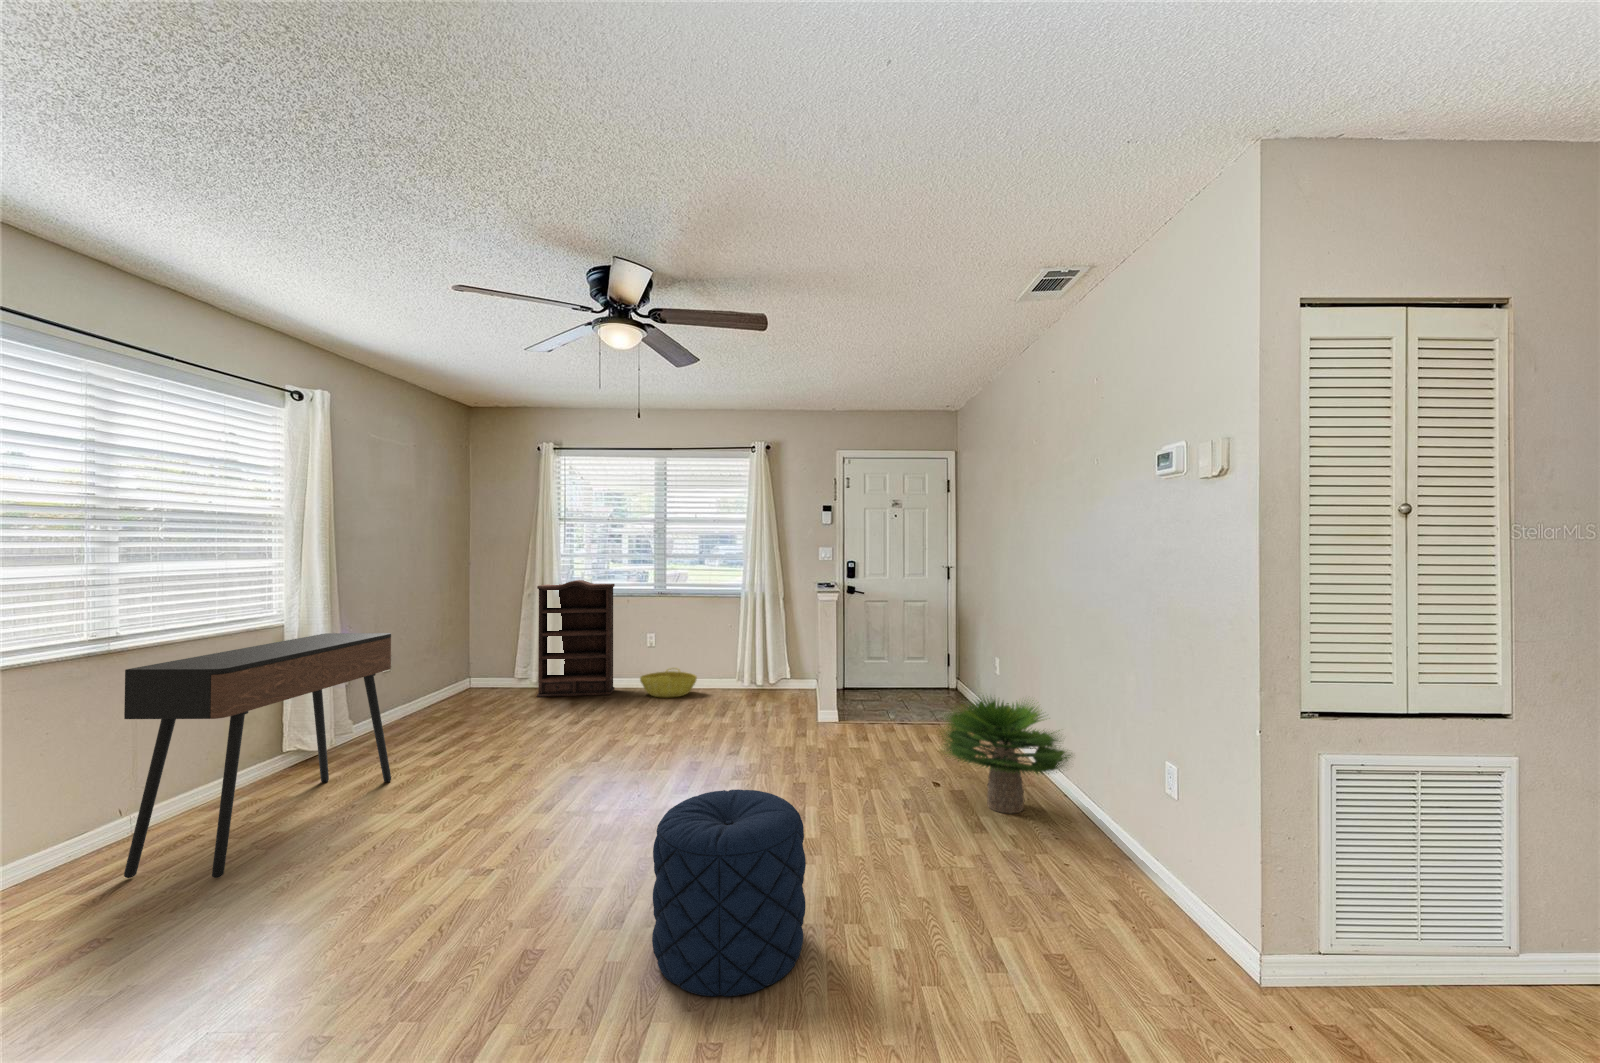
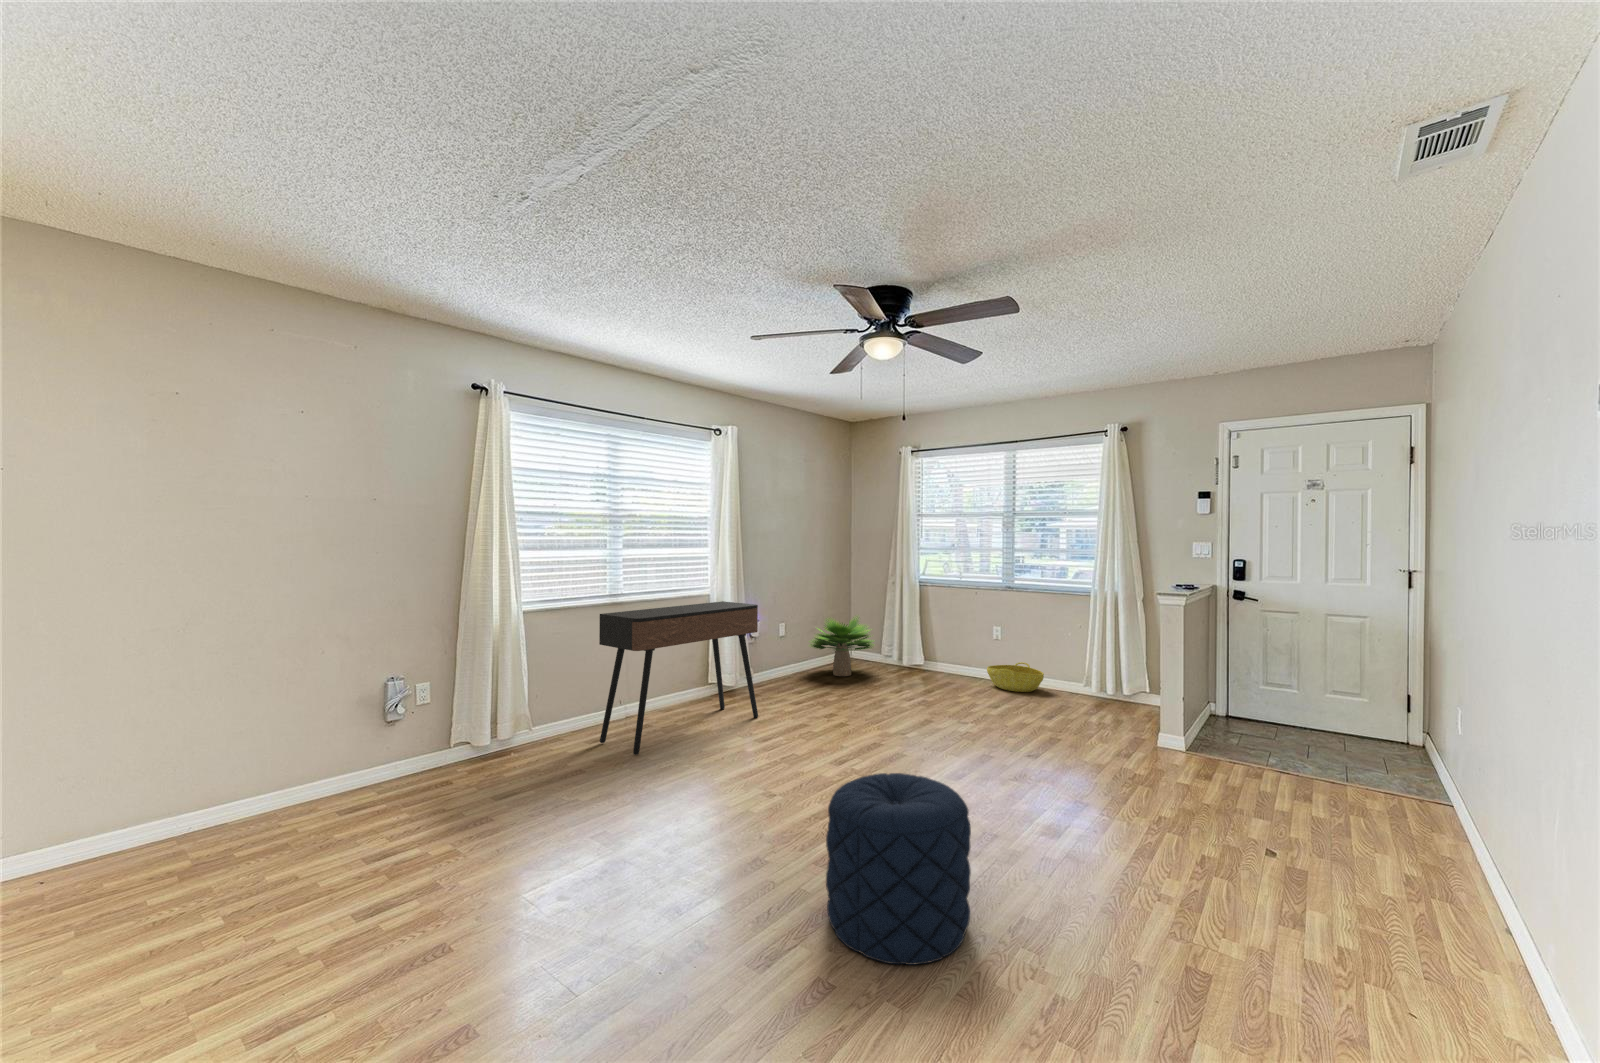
bookshelf: present [537,580,615,697] -> none [898,570,968,680]
potted plant: present [944,696,1072,814] -> present [810,617,874,676]

